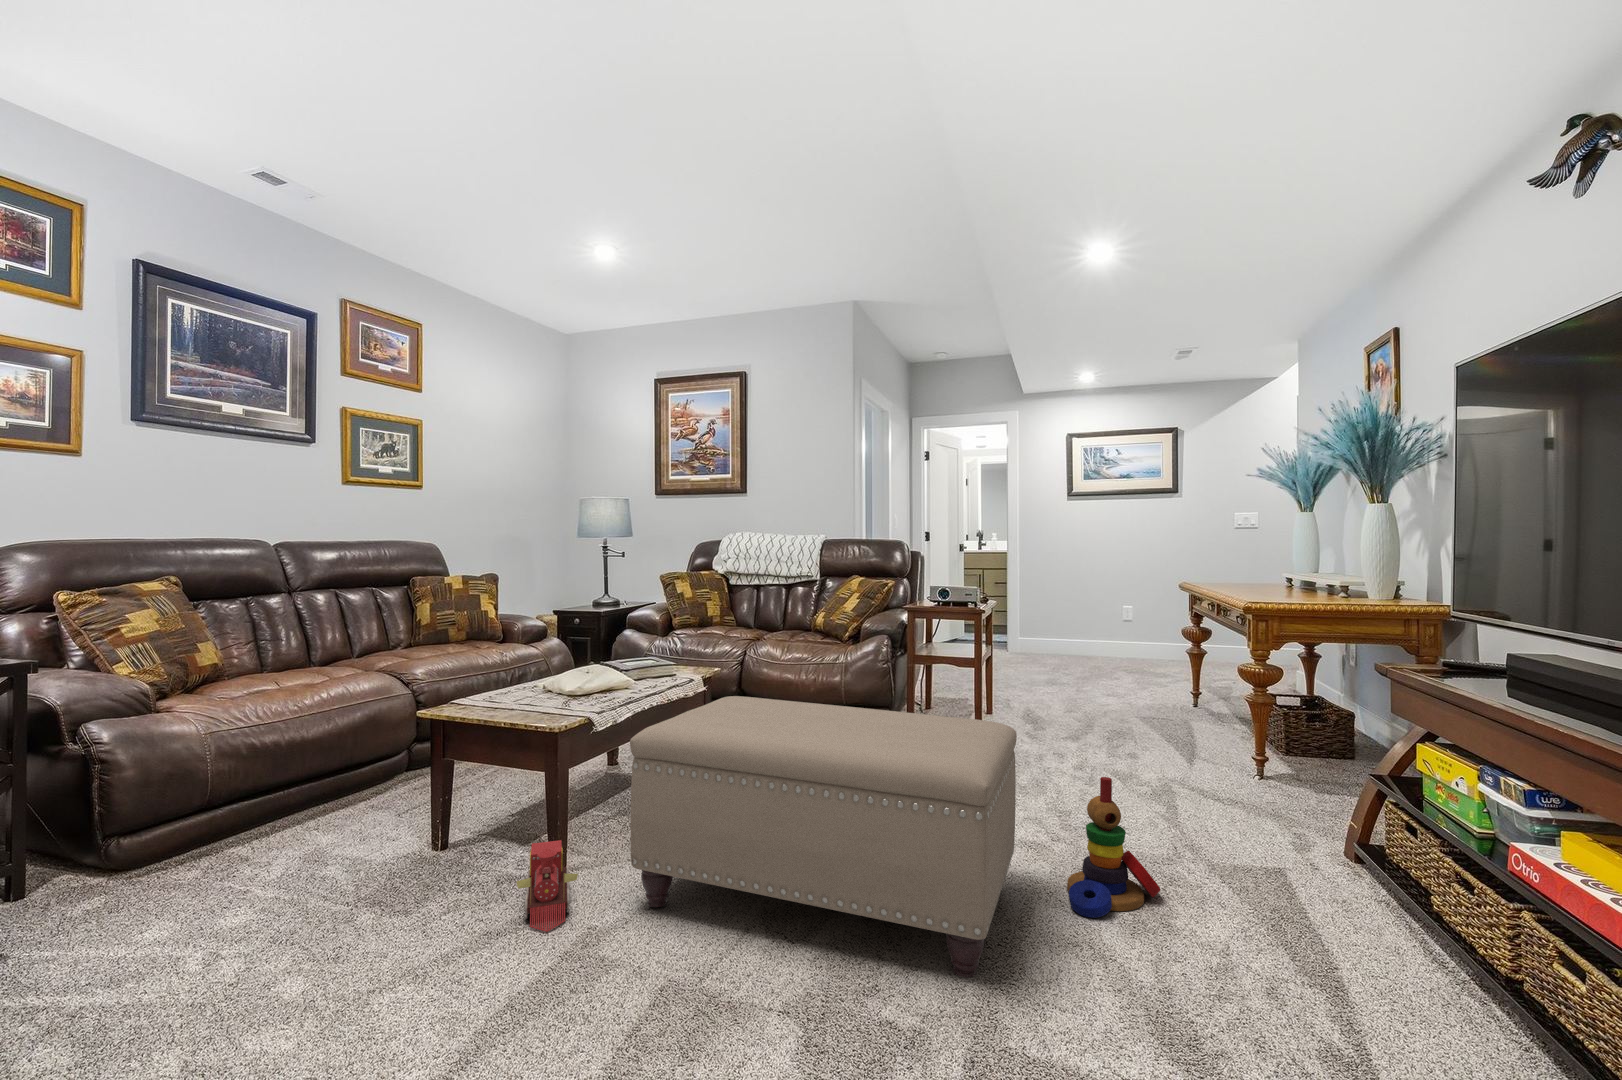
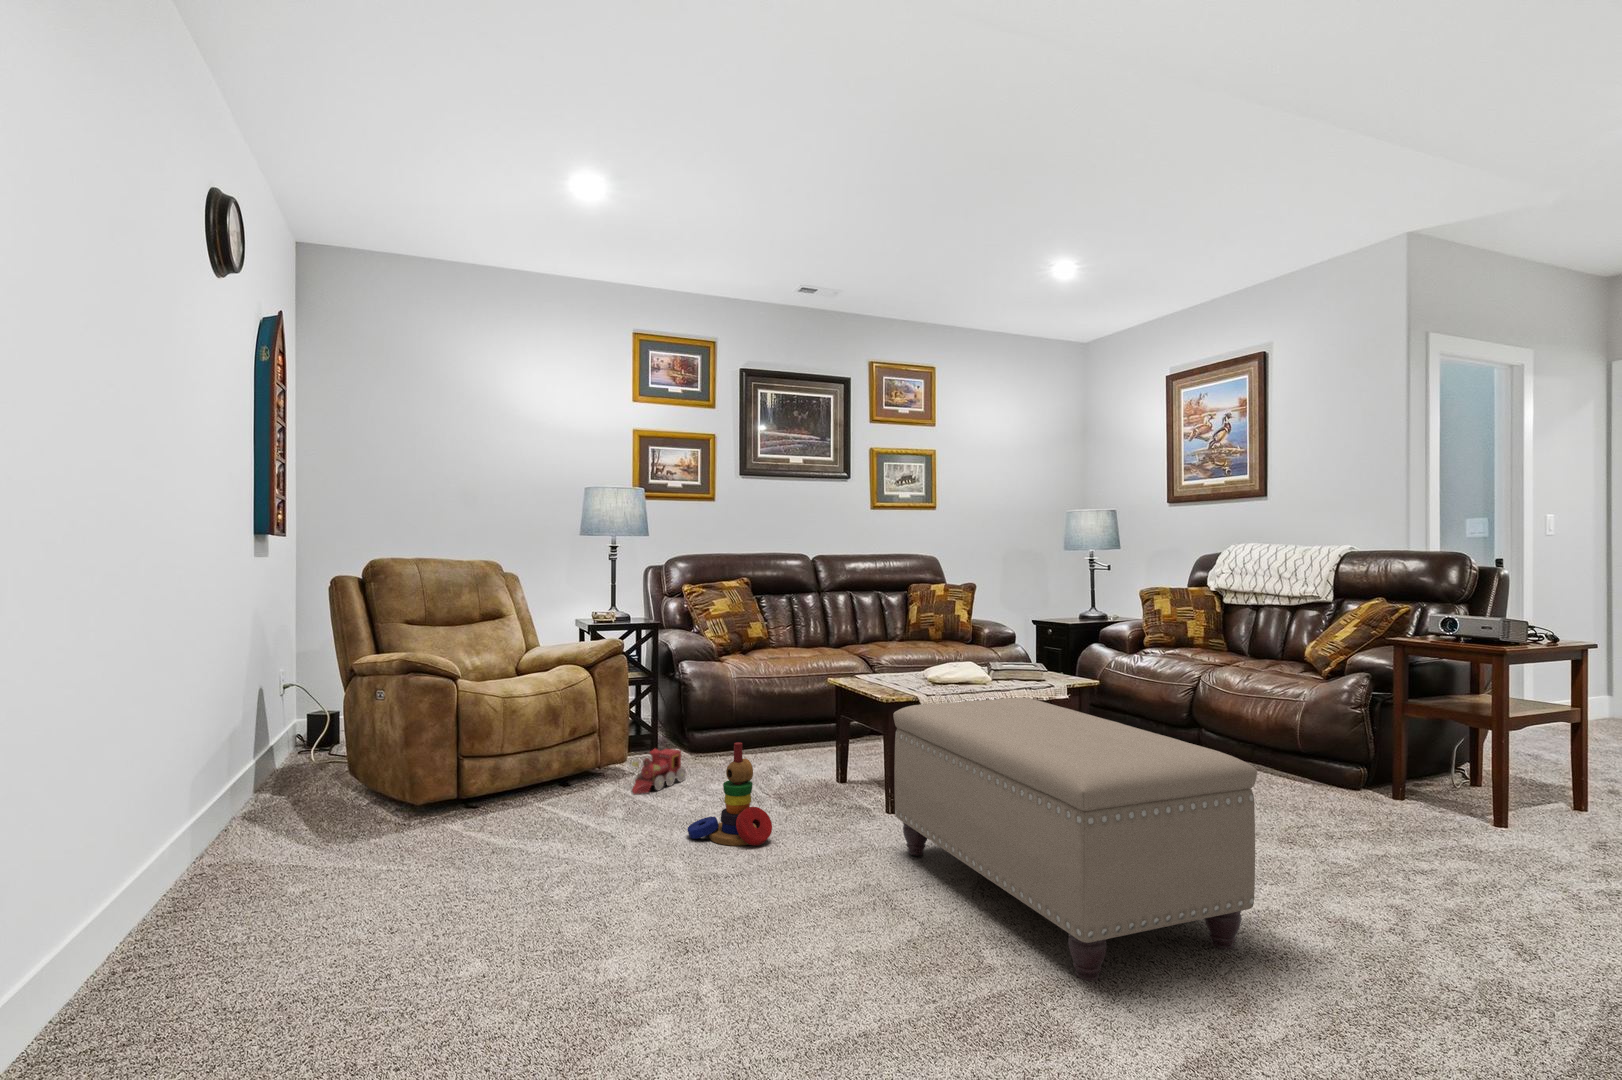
stacking toy: present [1067,777,1161,918] -> present [687,742,772,846]
toy train: present [517,840,578,932] -> present [632,749,686,794]

